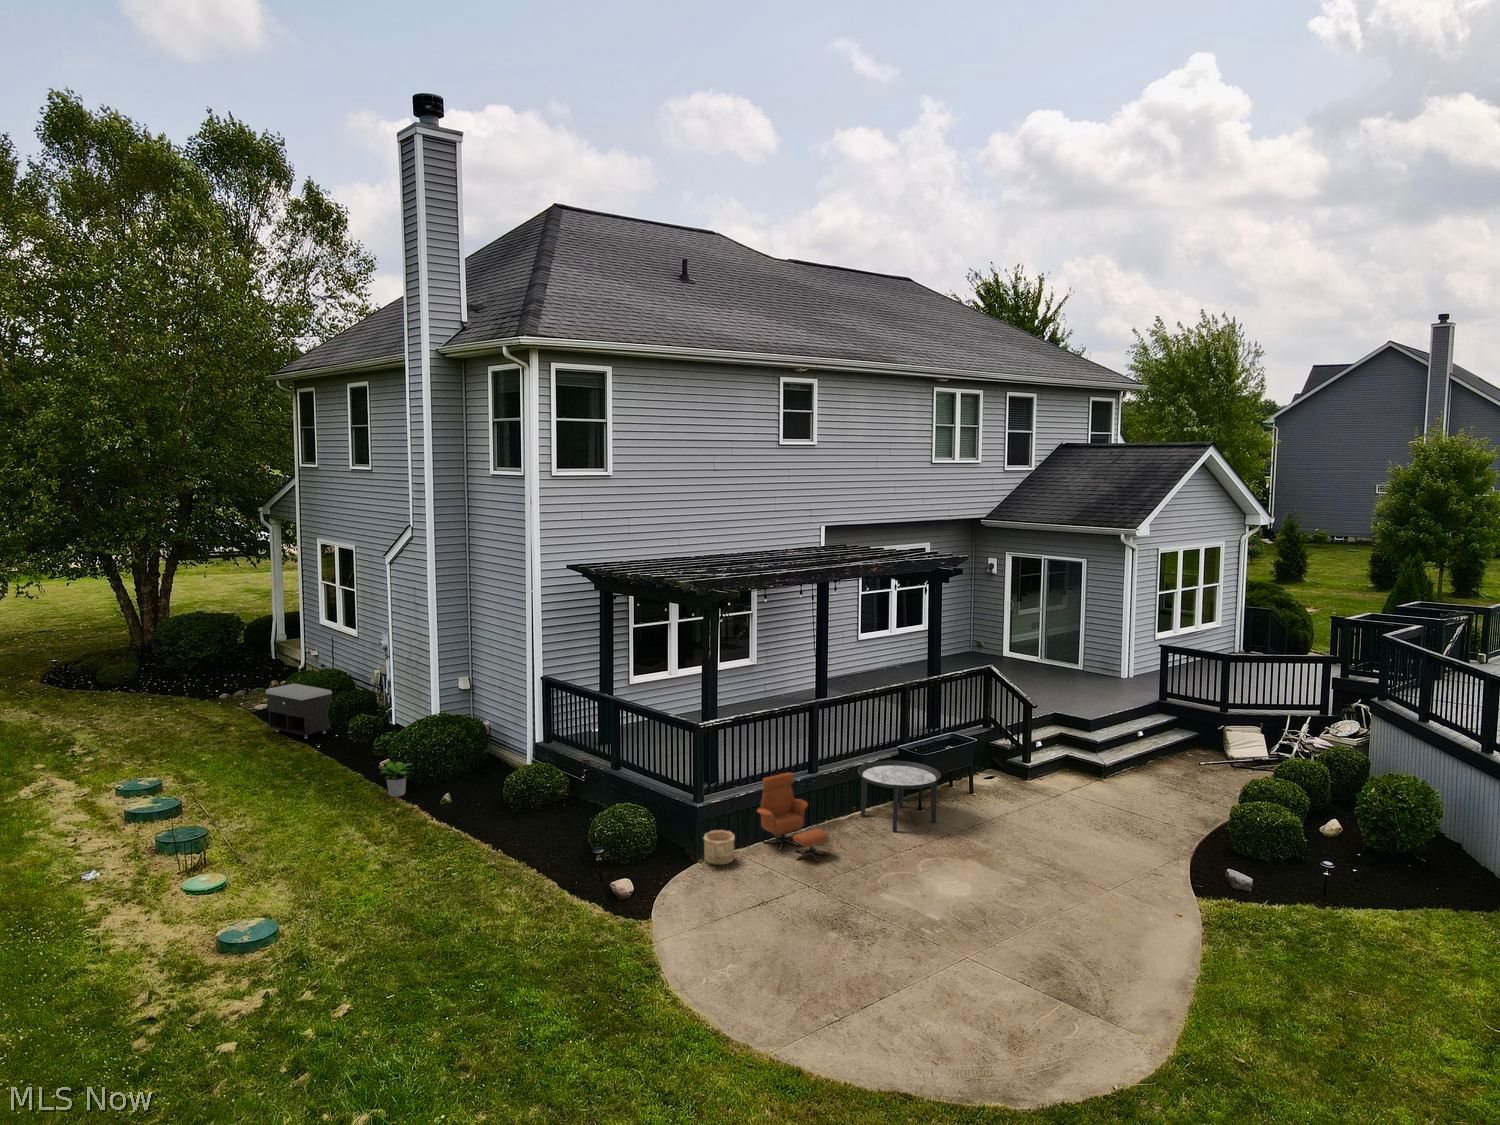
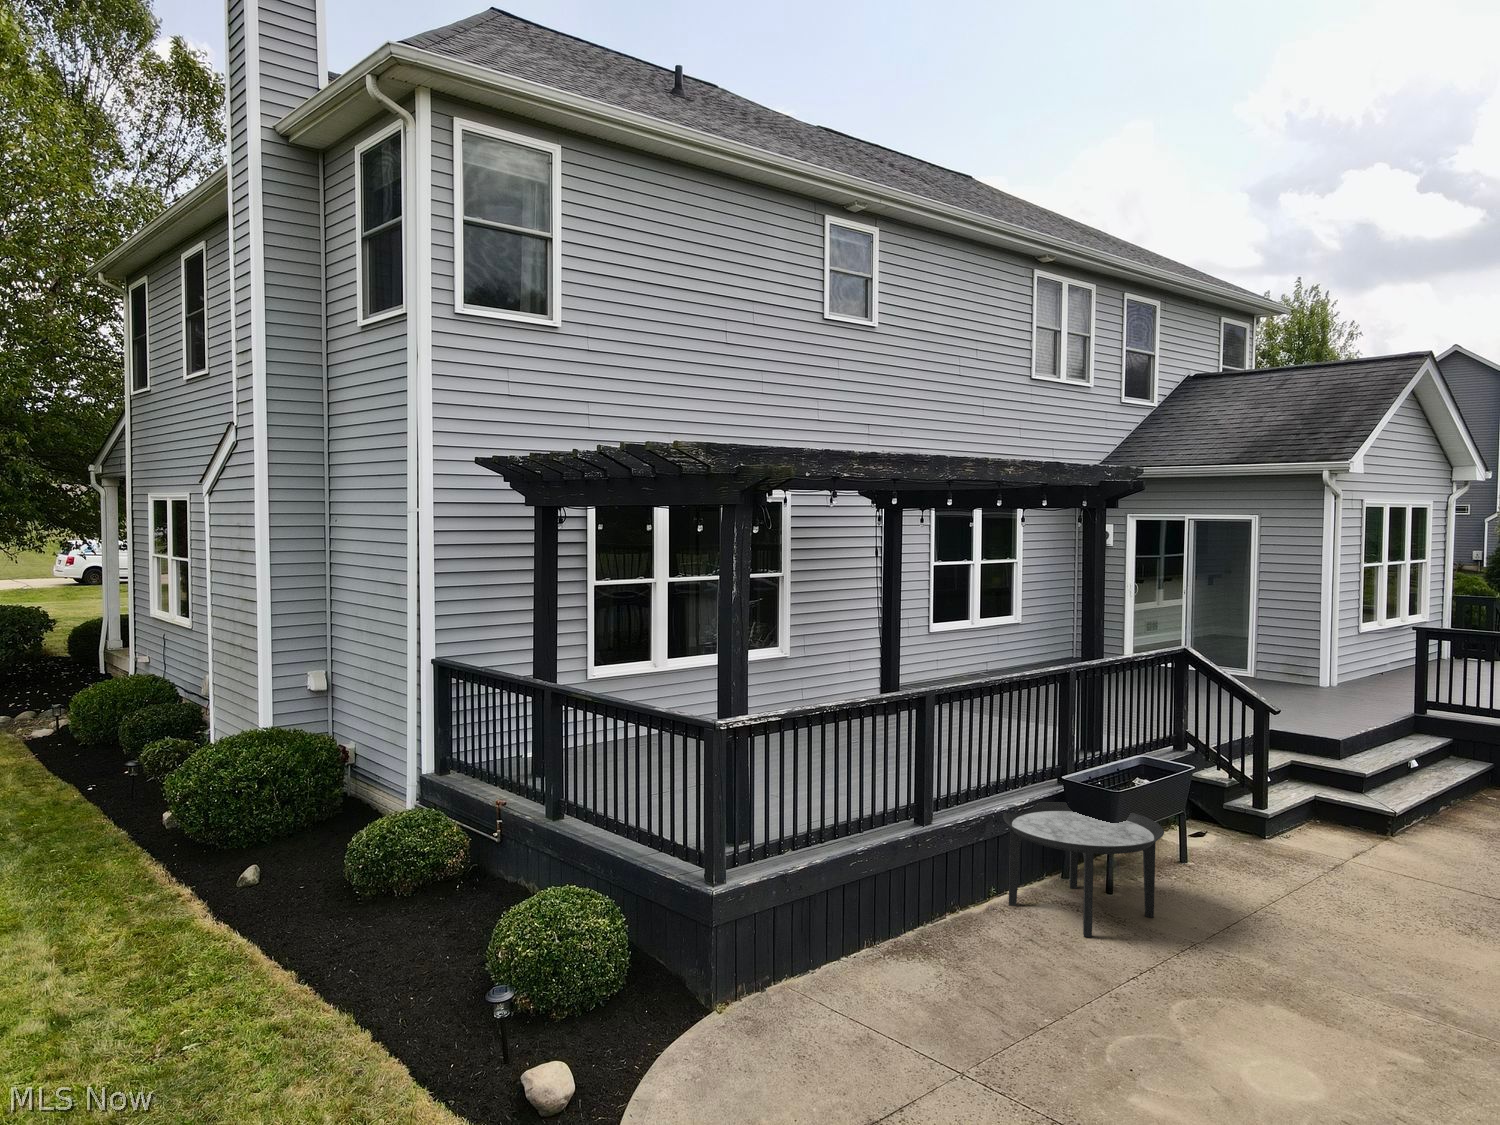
storage bench: present [266,684,332,738] -> none [21,695,127,779]
potted plant: present [379,761,413,797] -> none [128,807,209,874]
lounge chair: present [757,773,829,862] -> none [830,822,982,1010]
wooden bucket: present [704,830,735,865] -> none [726,941,792,1018]

